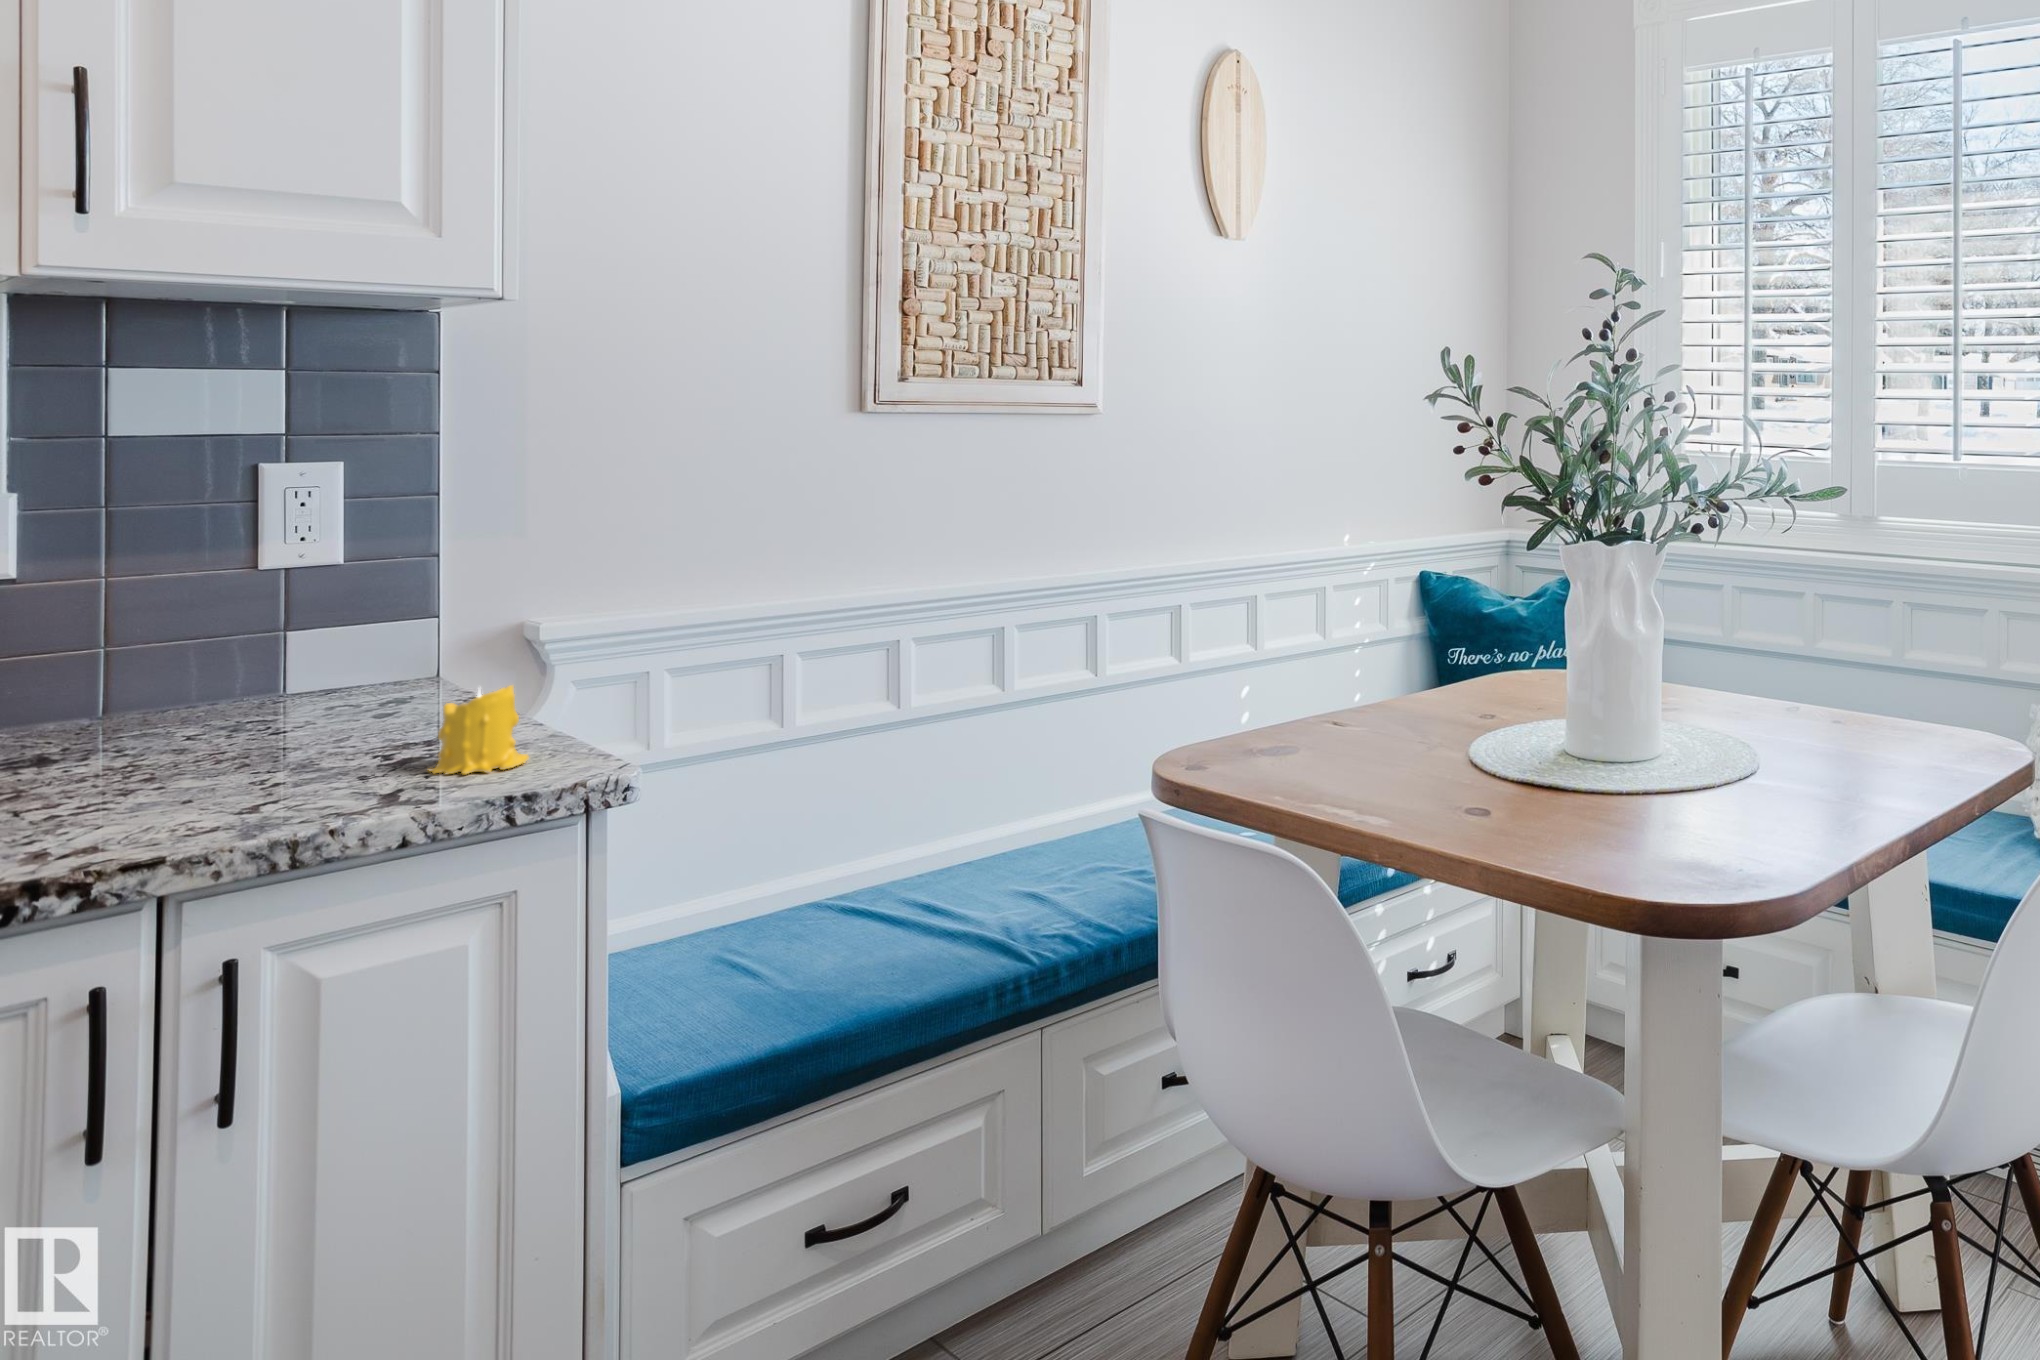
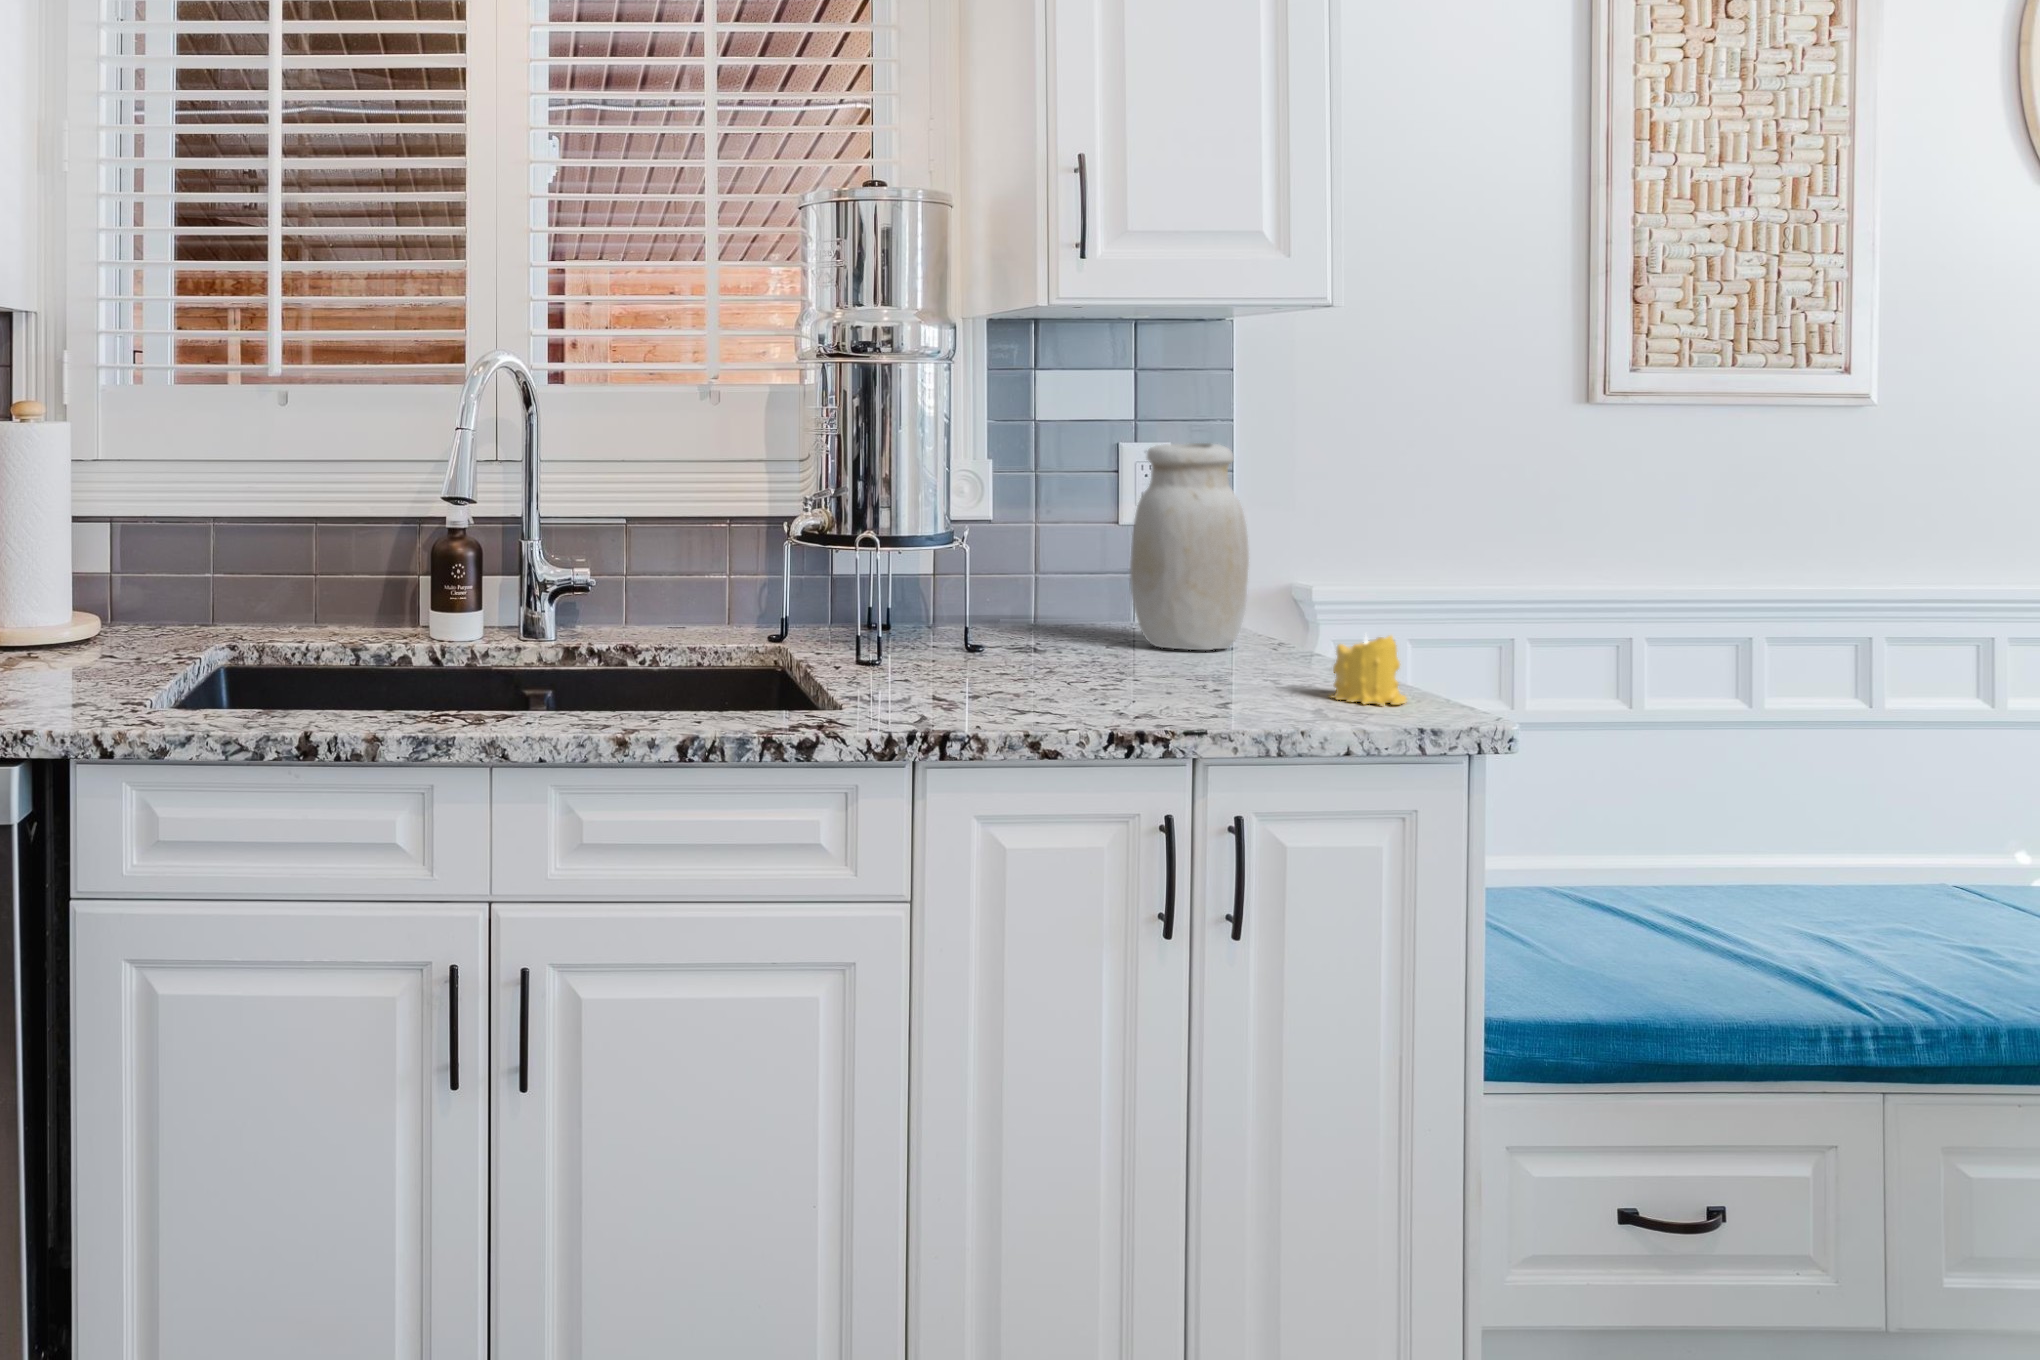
jar: none [223,462,399,731] -> present [1130,443,1249,650]

